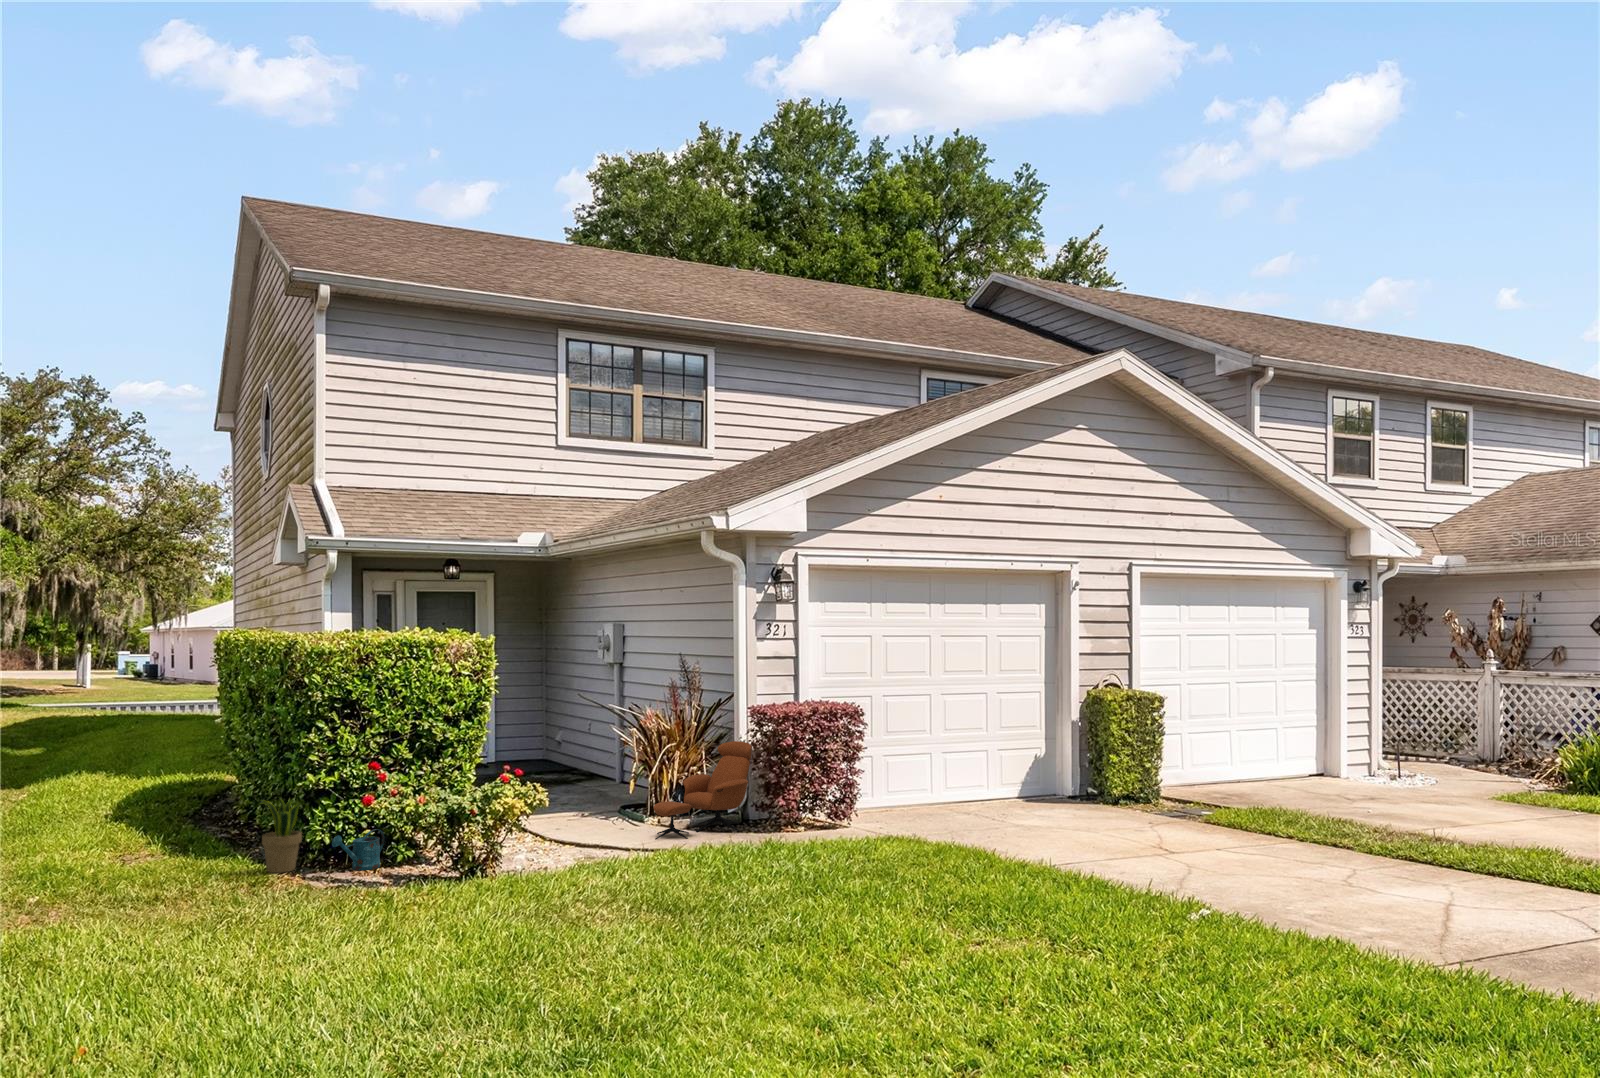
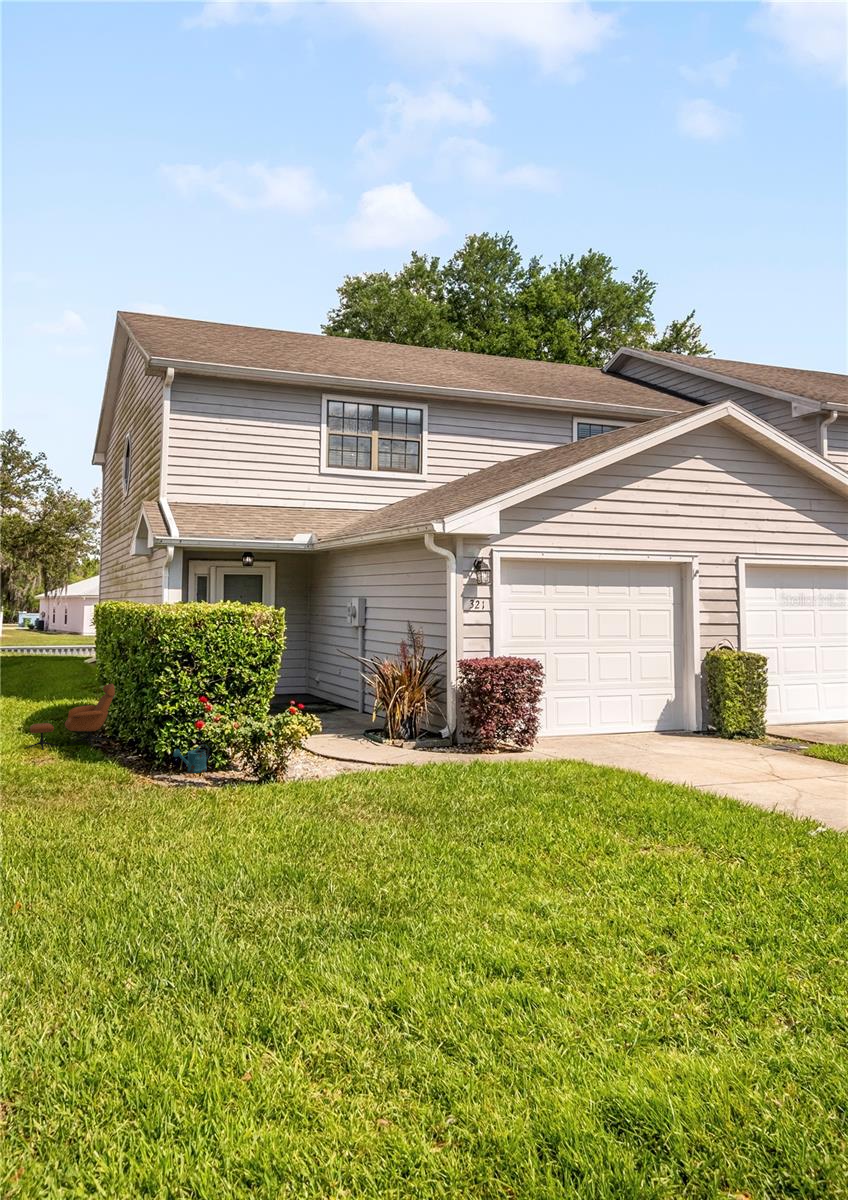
lounge chair: present [654,741,752,840] -> present [25,684,115,750]
potted plant: present [261,799,302,873] -> none [123,721,155,774]

